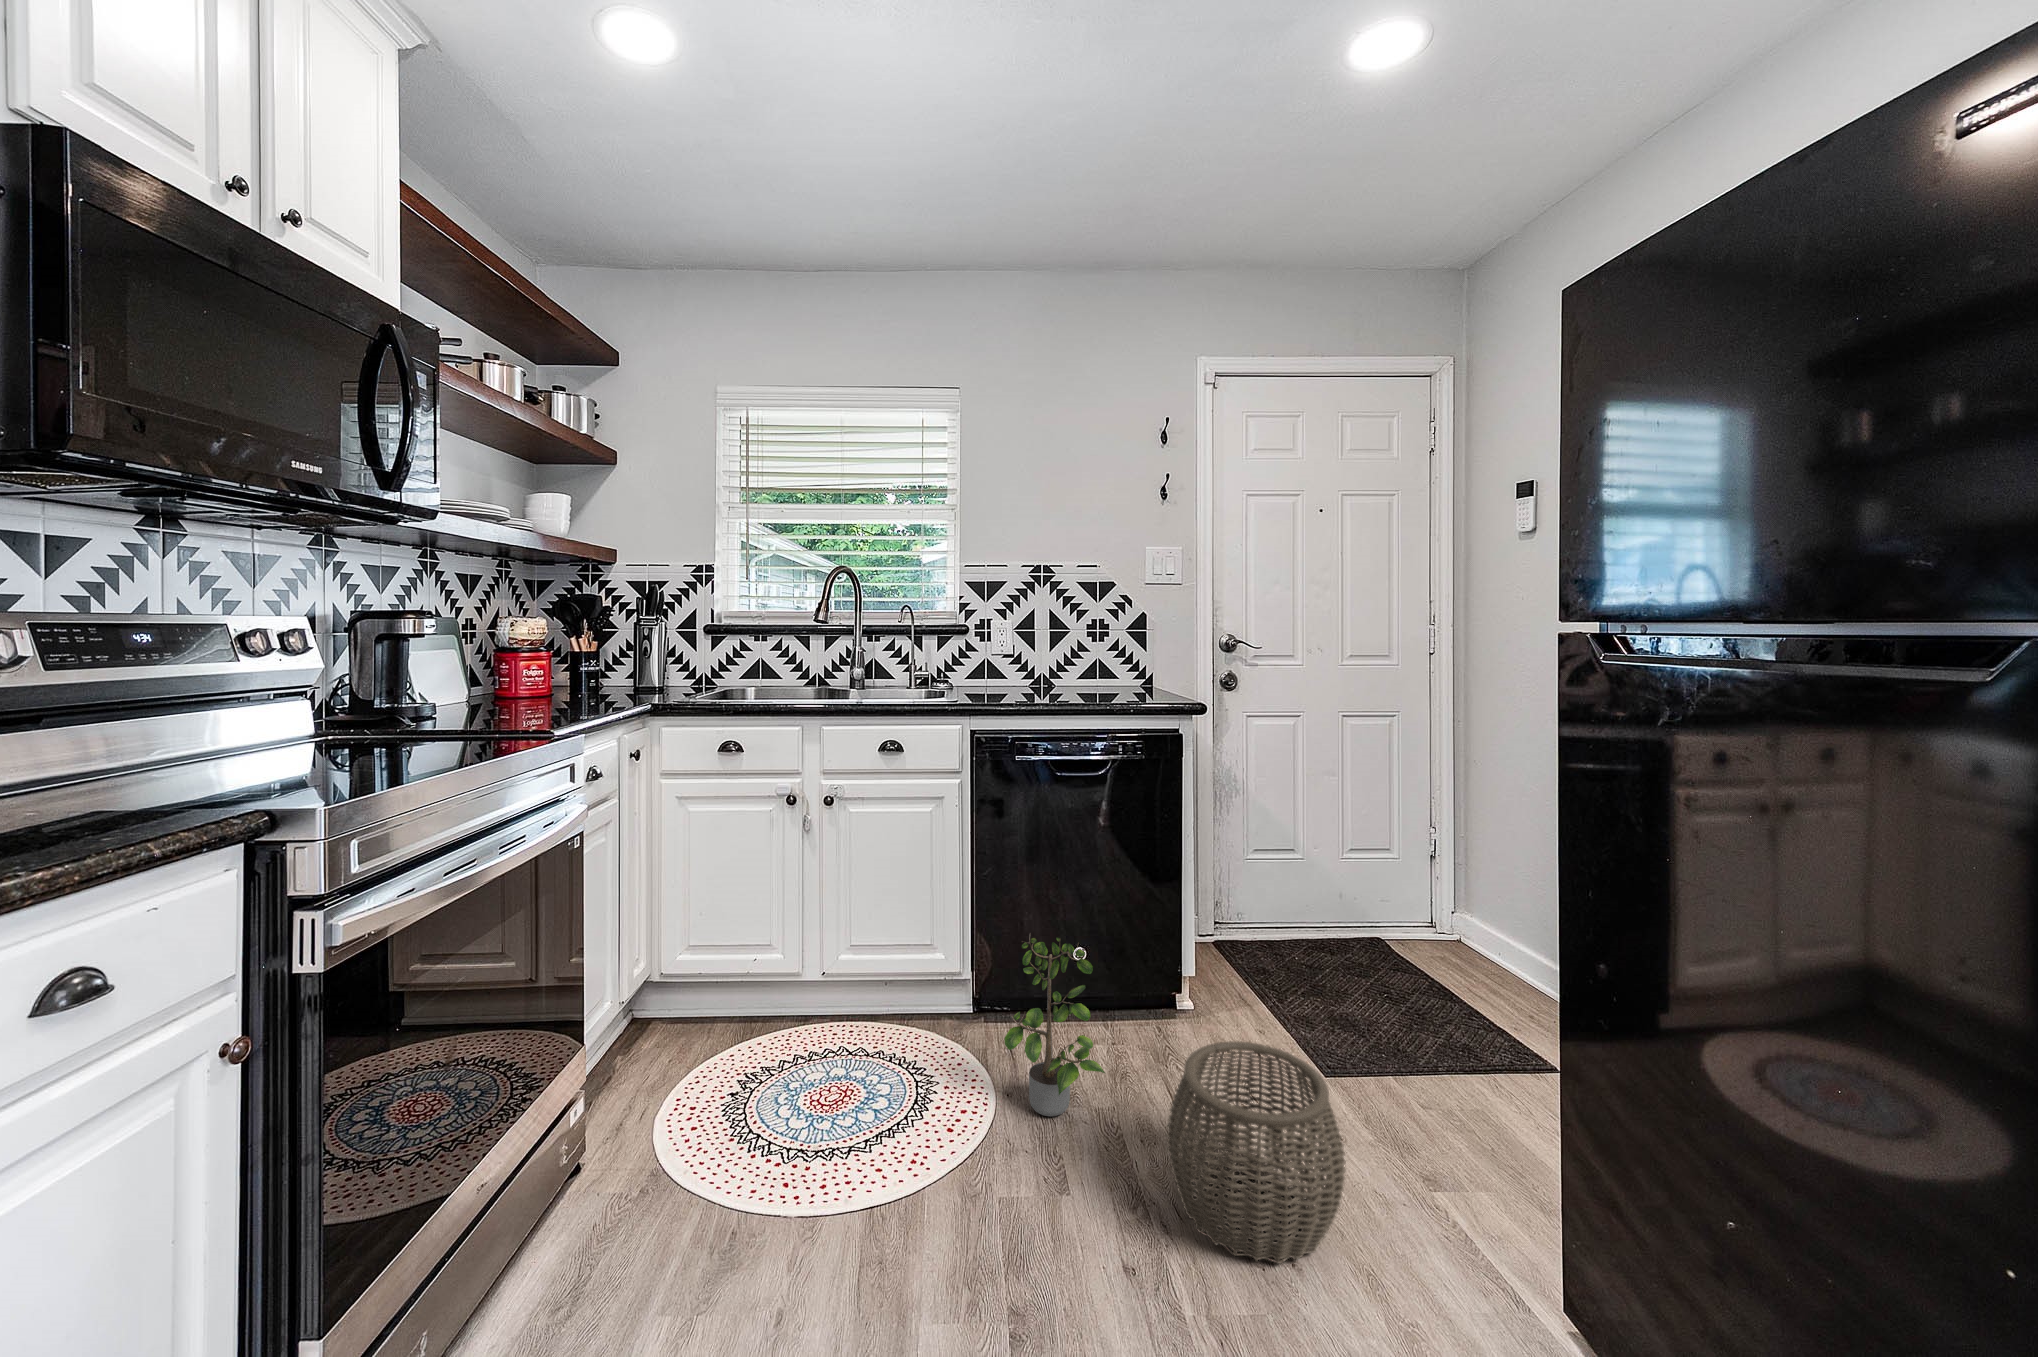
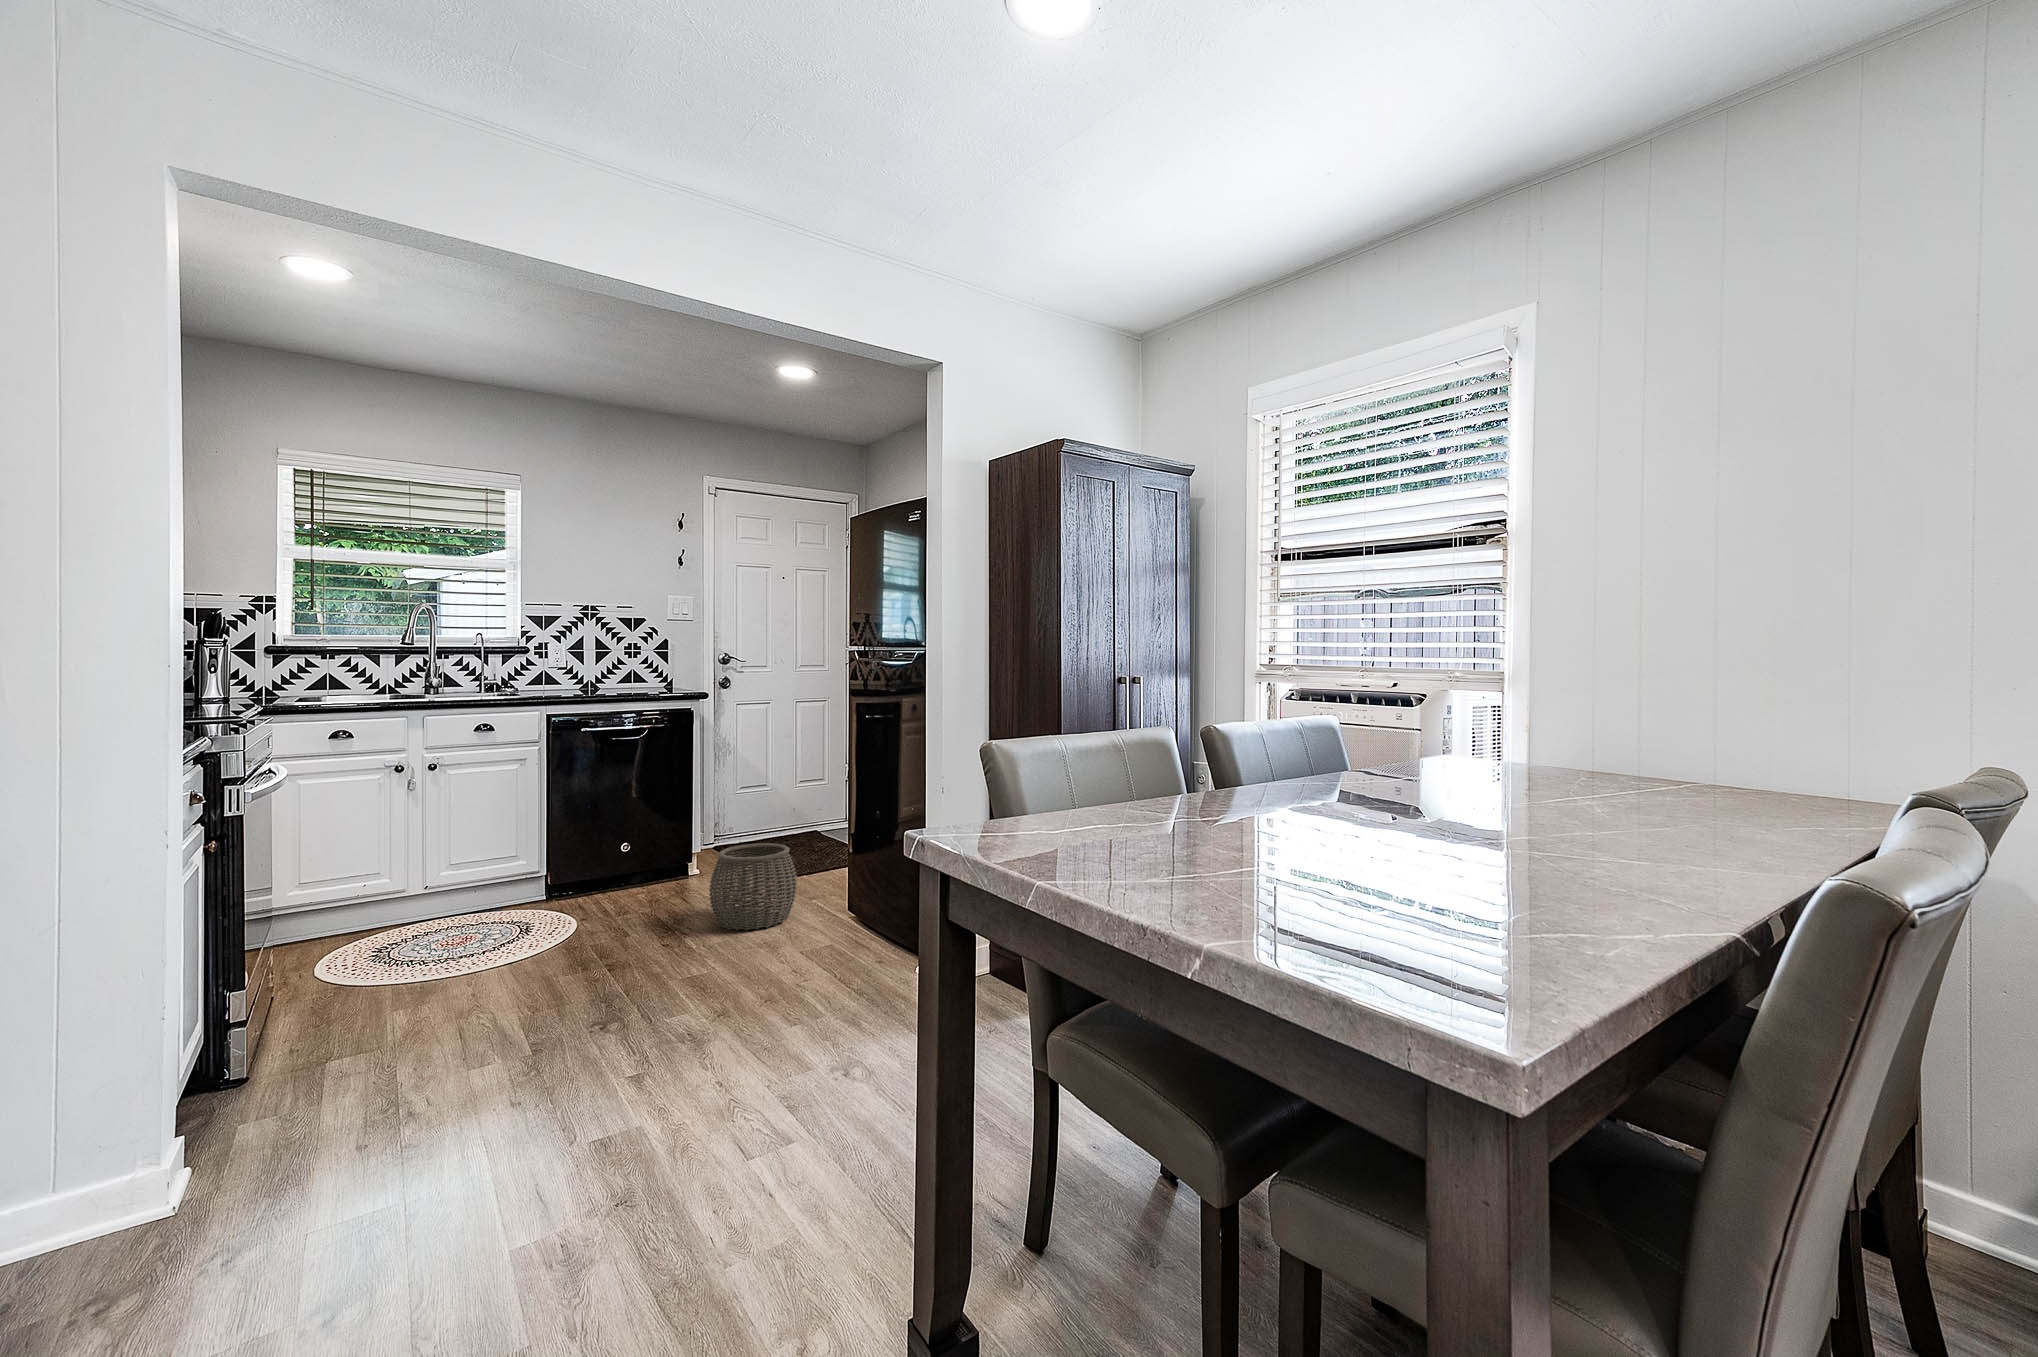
potted plant: present [1004,936,1105,1116] -> none [600,814,669,922]

